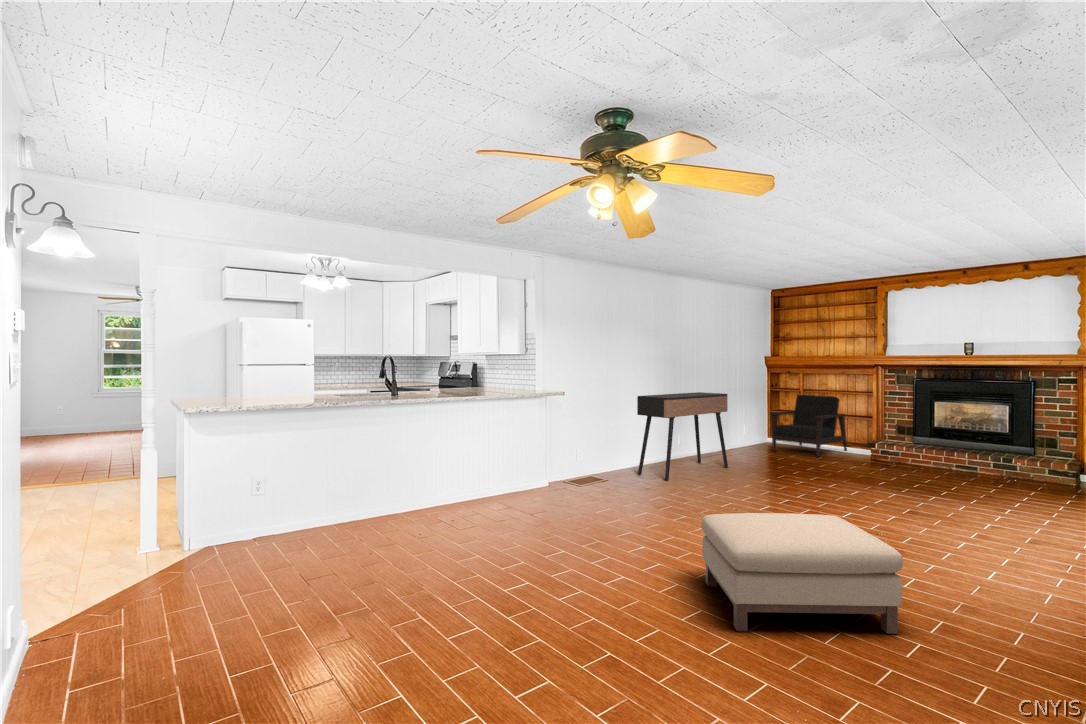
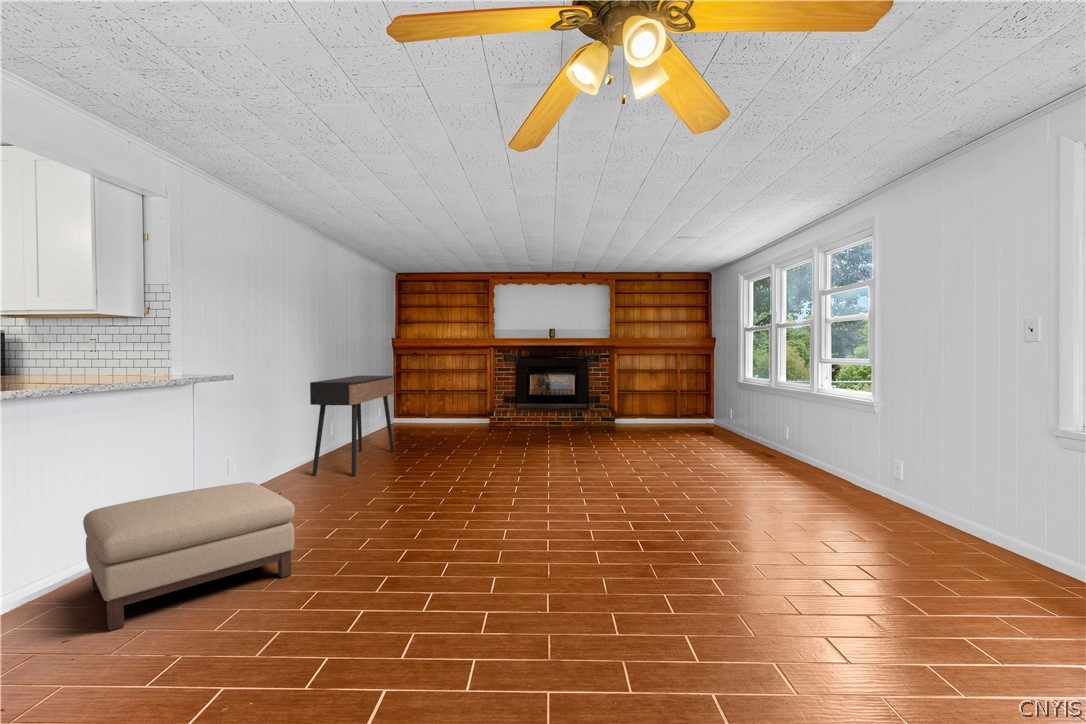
armchair: present [770,395,847,457] -> none [407,375,465,430]
ottoman: present [702,513,903,634] -> present [83,482,295,631]

